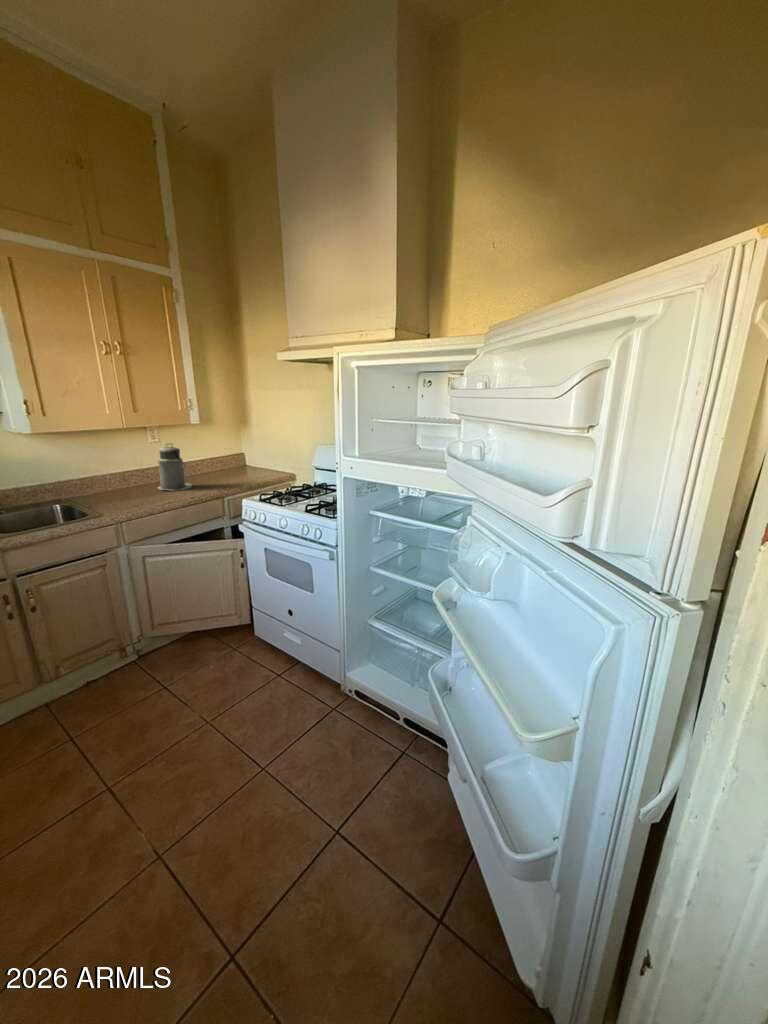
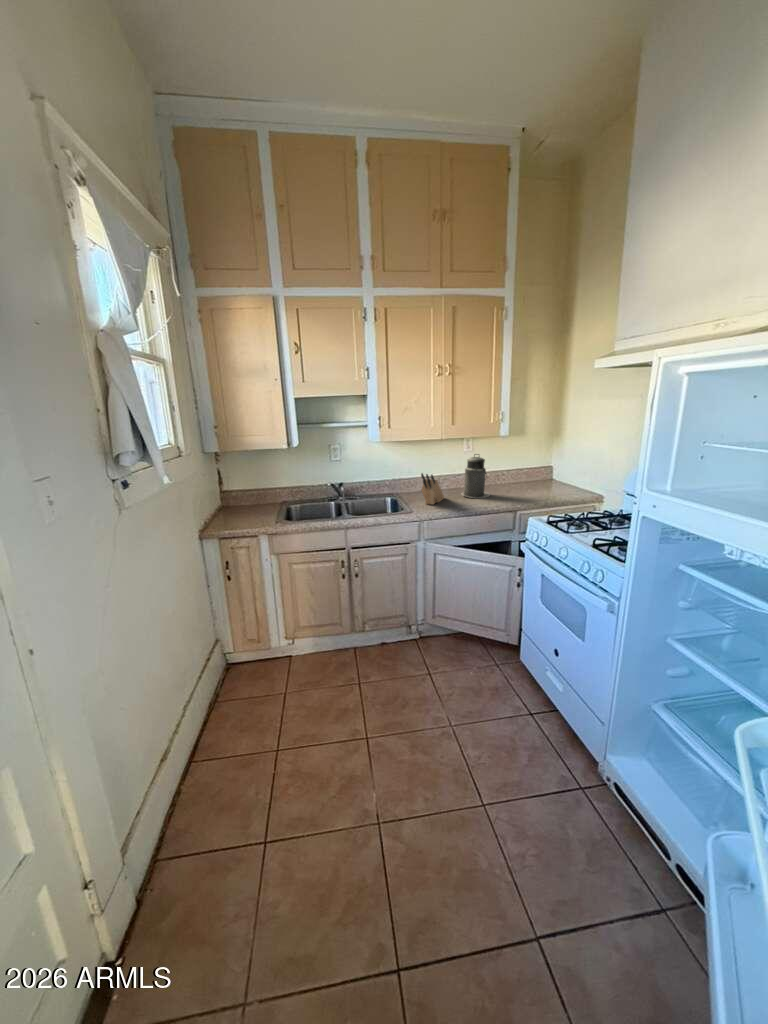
knife block: none [104,468,138,504] -> present [421,473,444,505]

